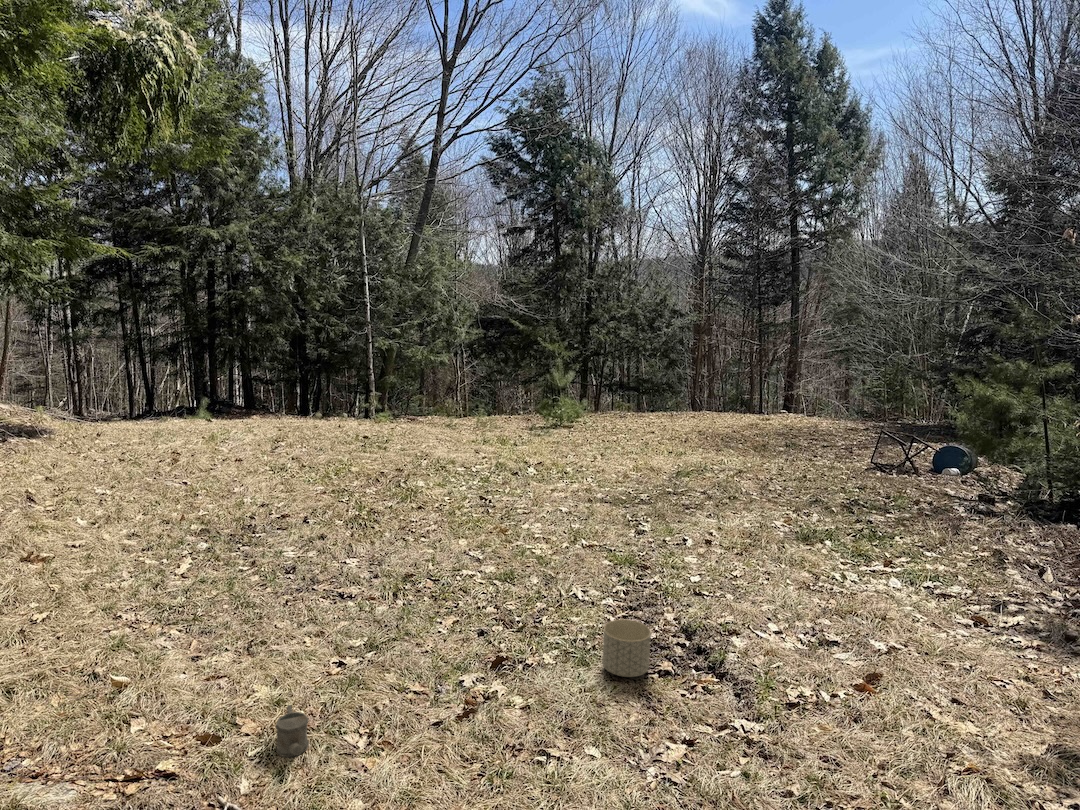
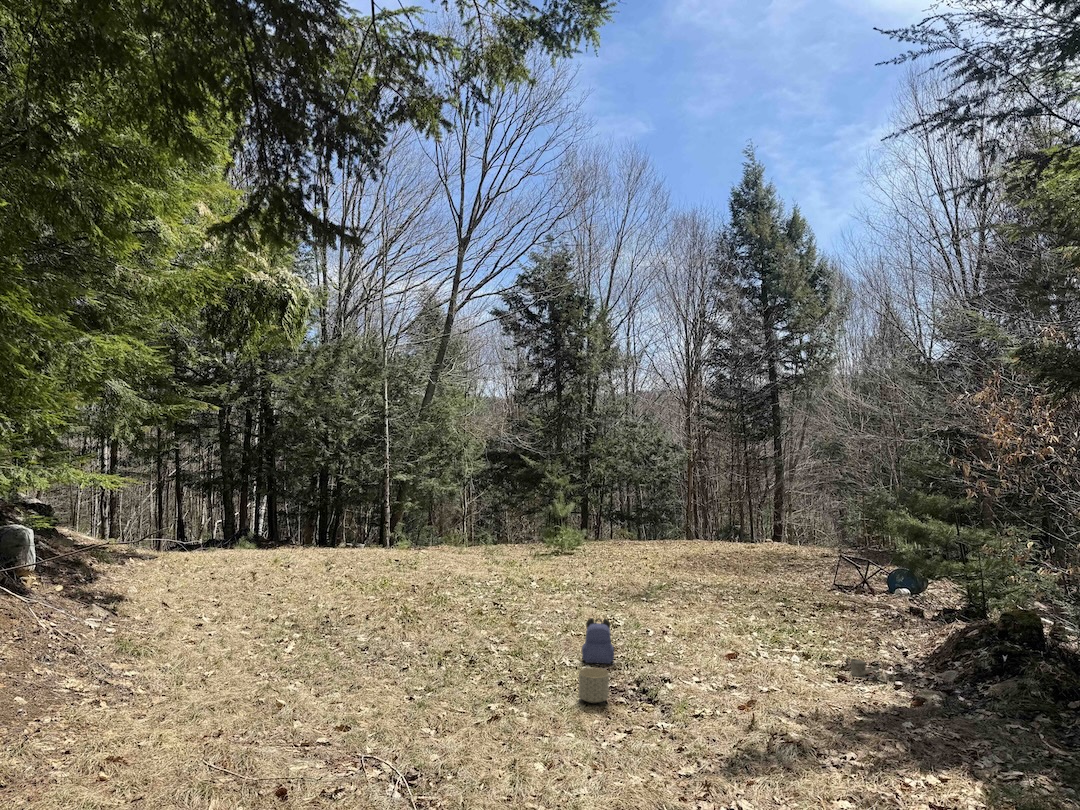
backpack: none [600,531,647,596] -> present [582,618,614,664]
watering can: present [276,705,309,757] -> present [846,657,879,677]

